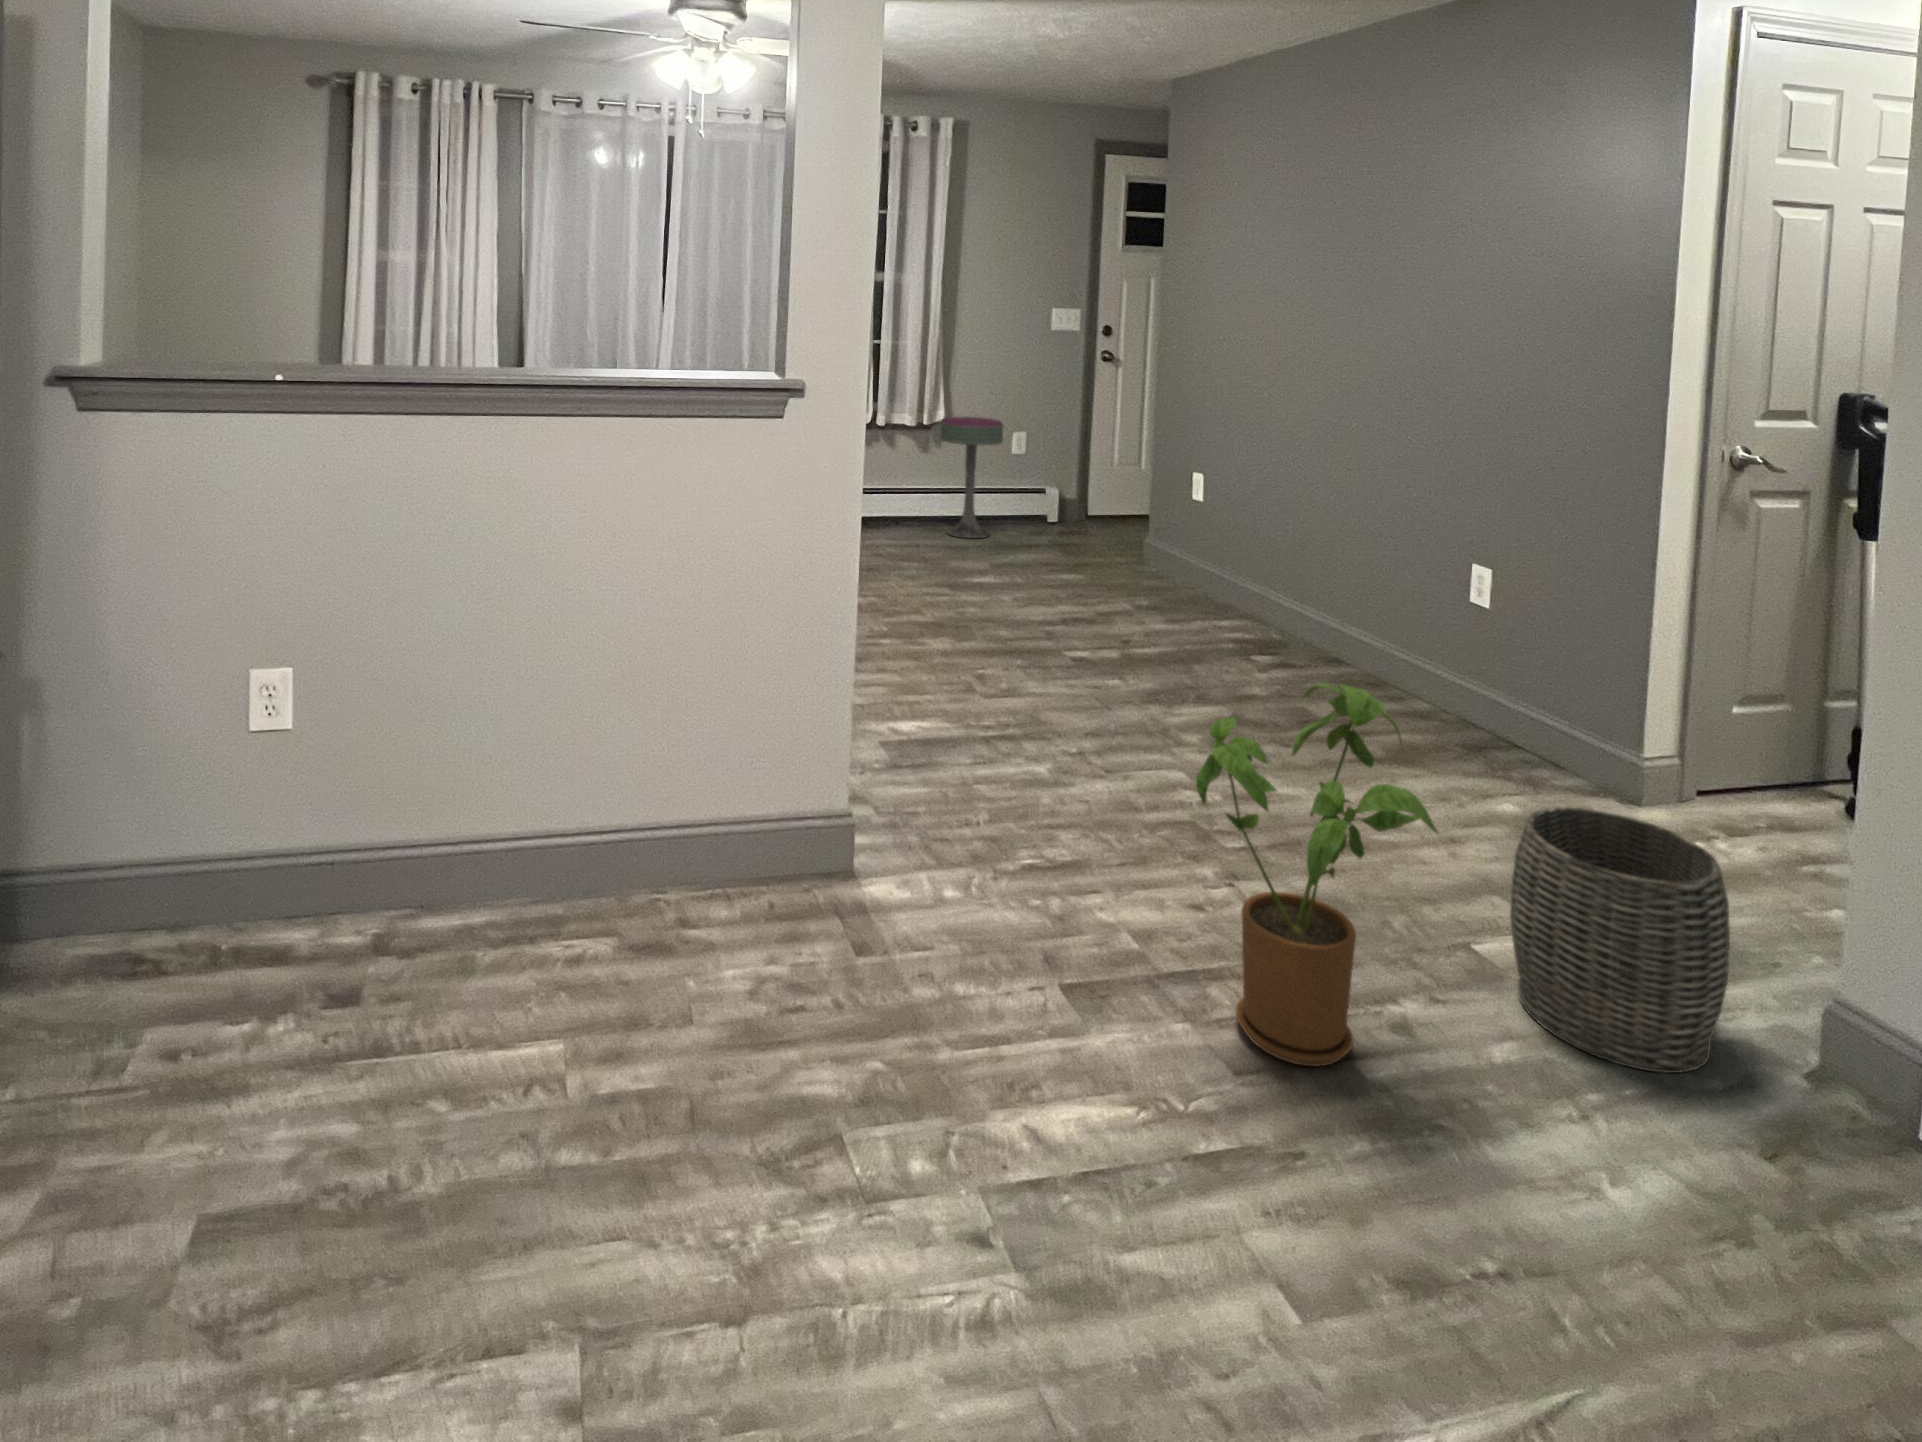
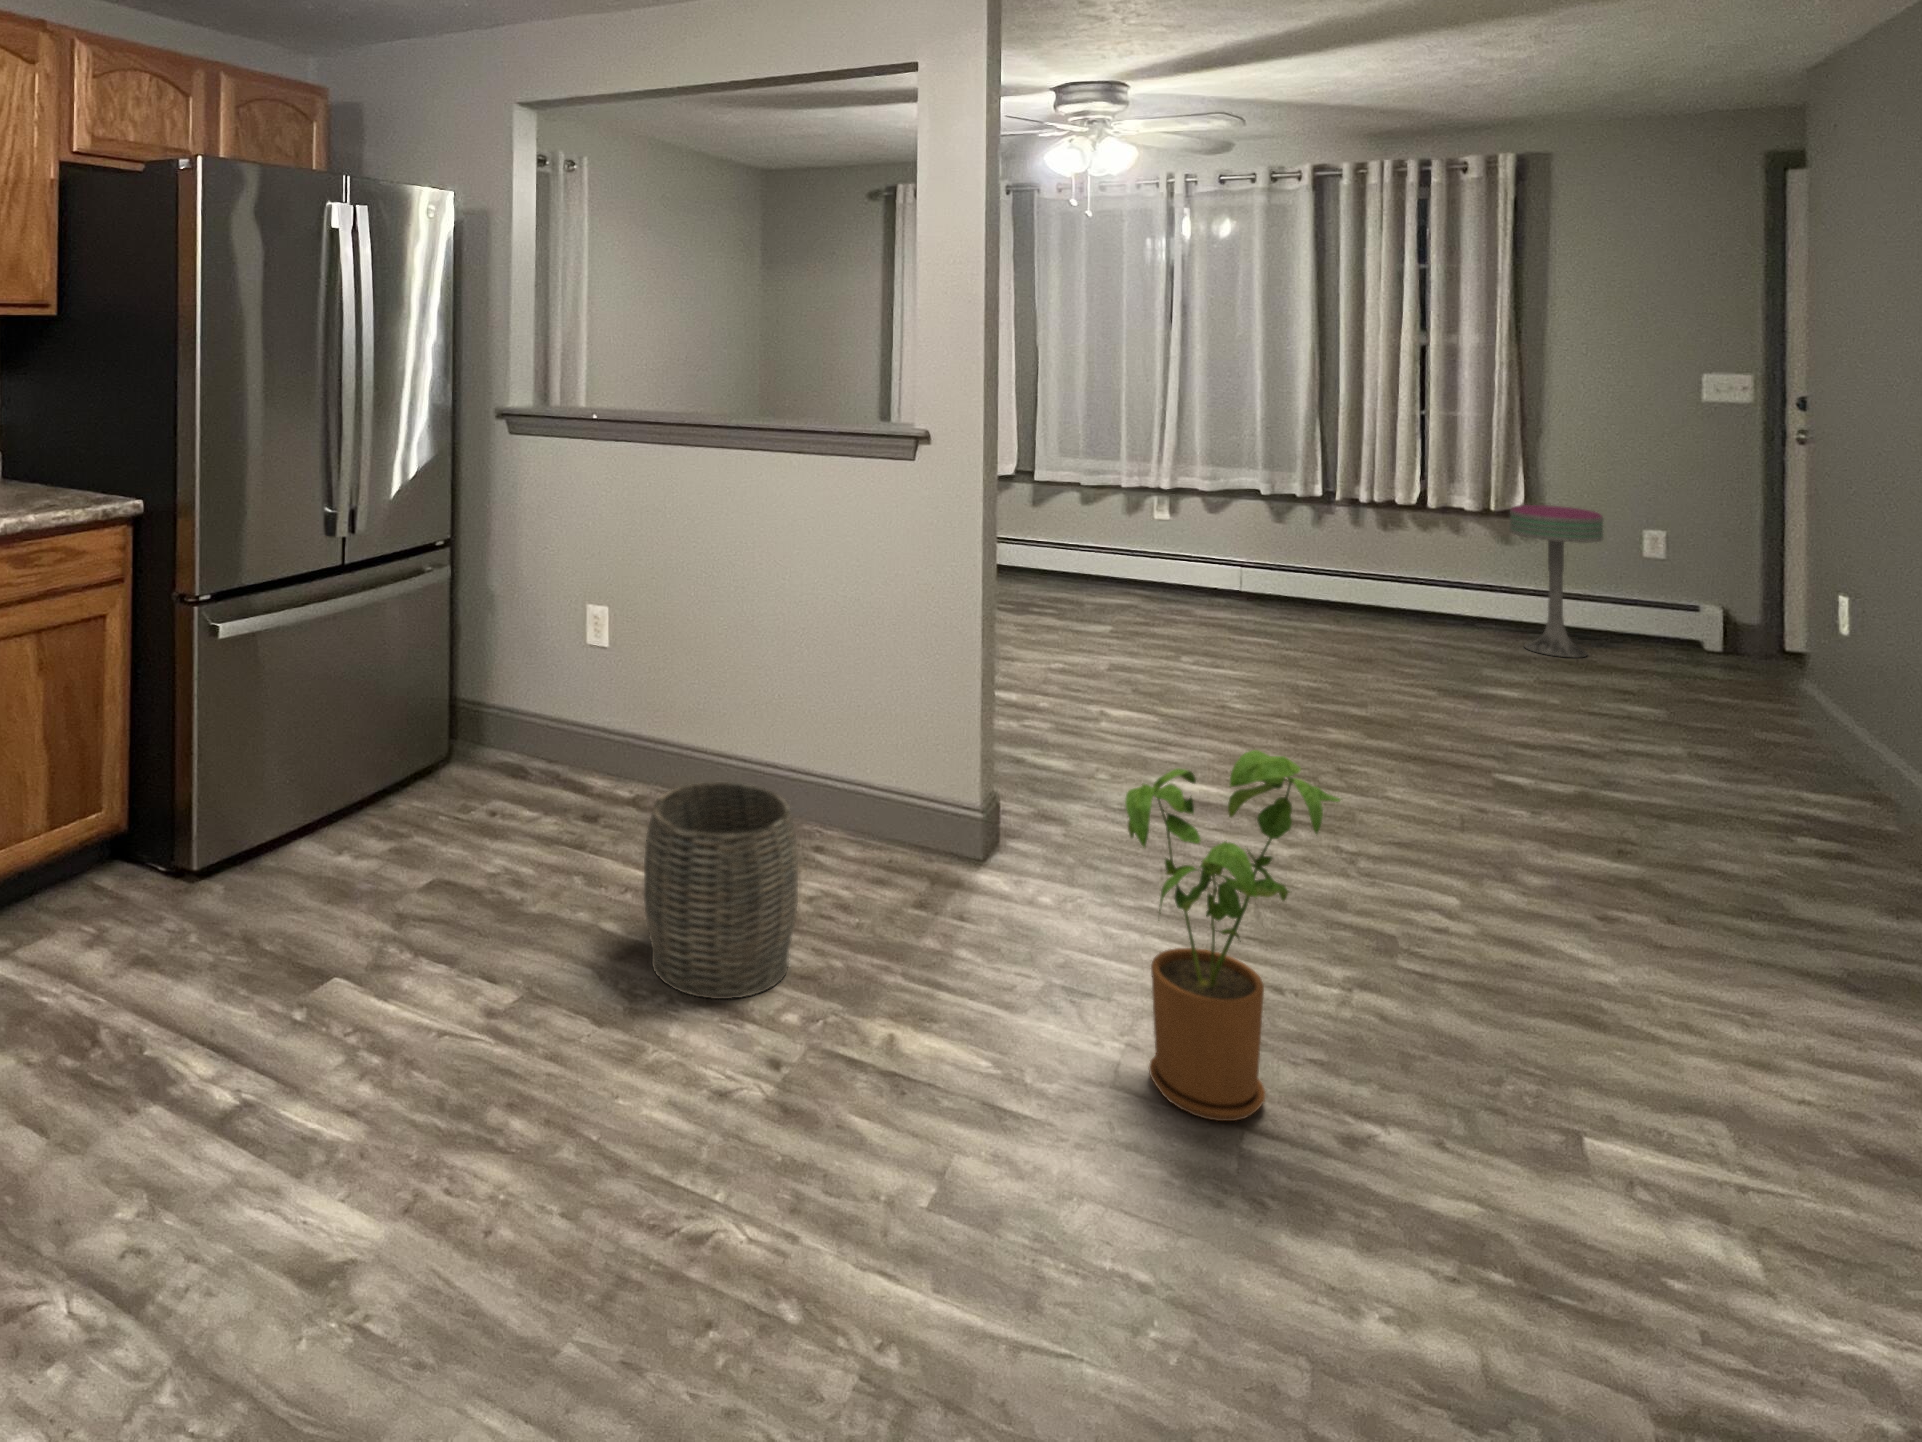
woven basket: present [1510,807,1730,1073] -> present [644,782,798,999]

